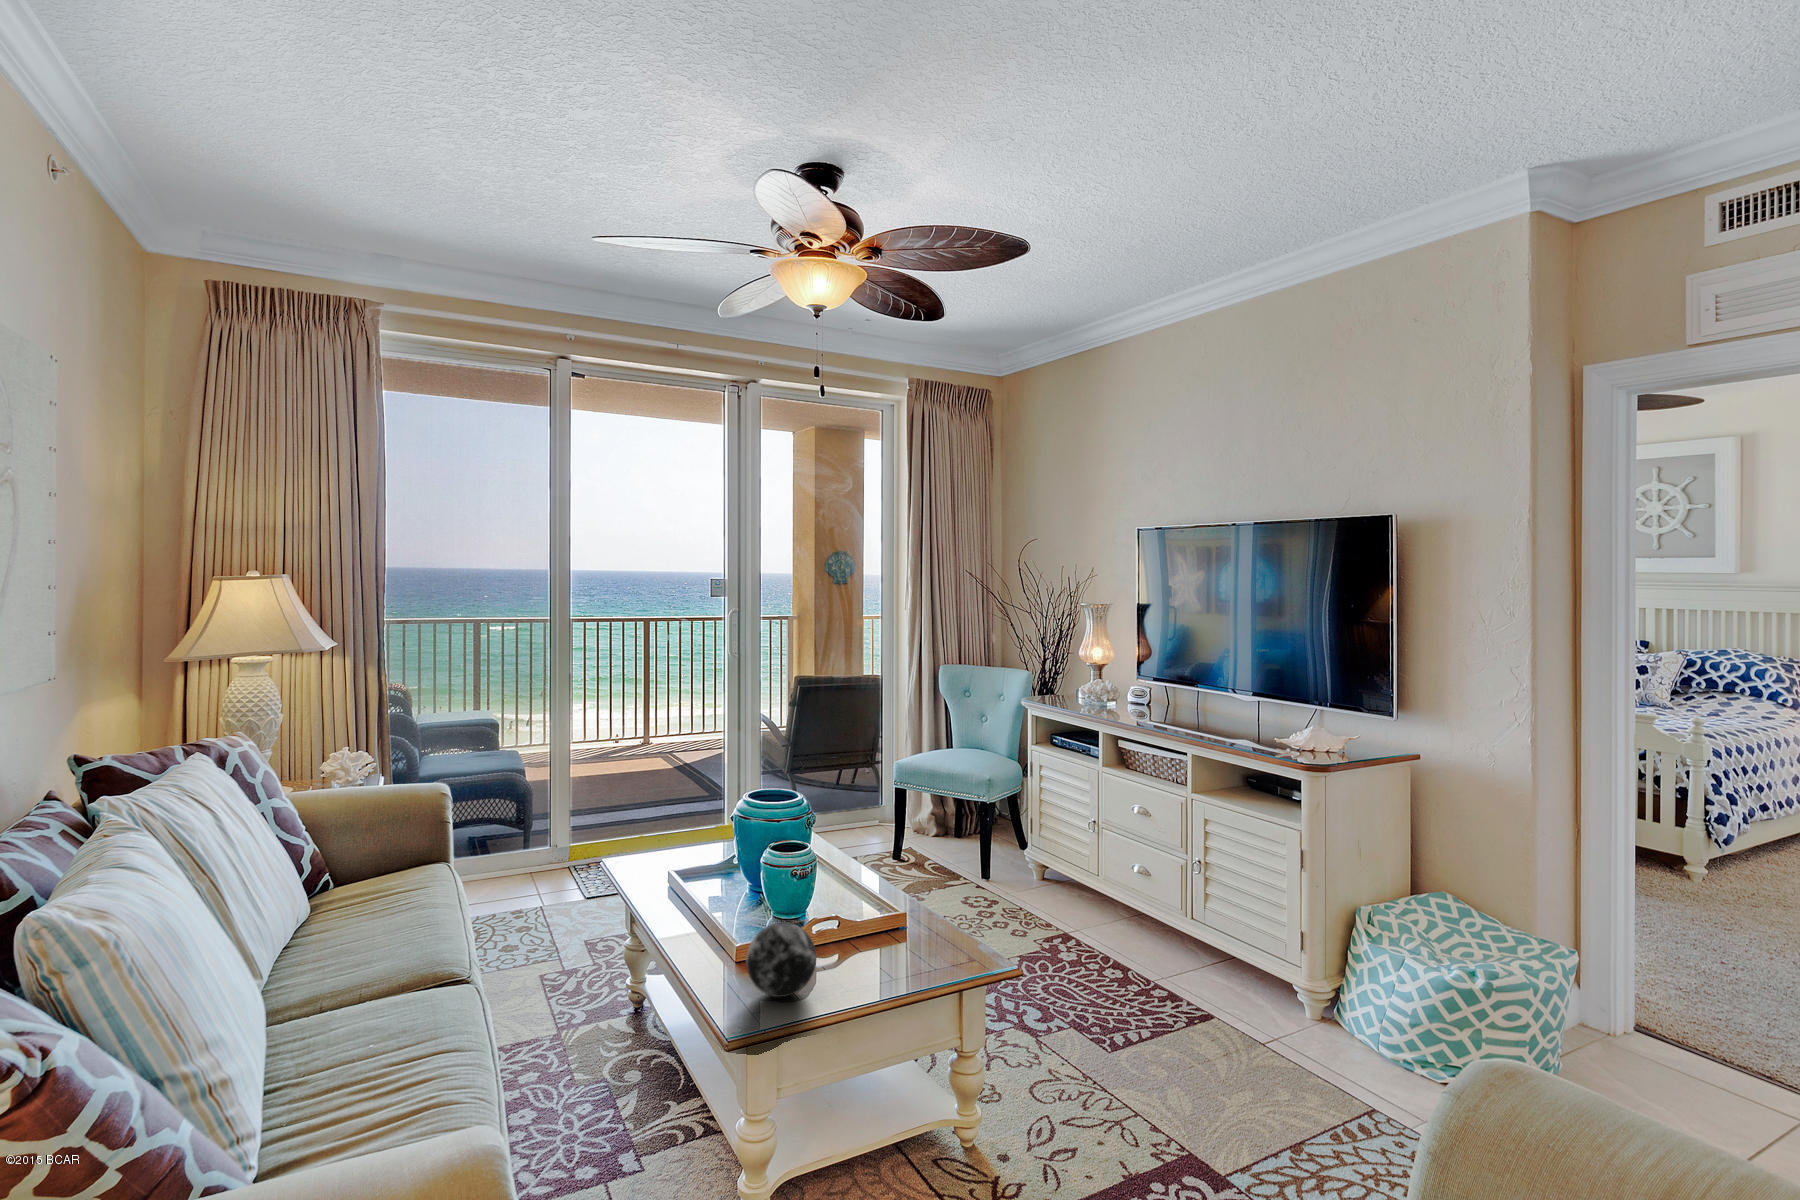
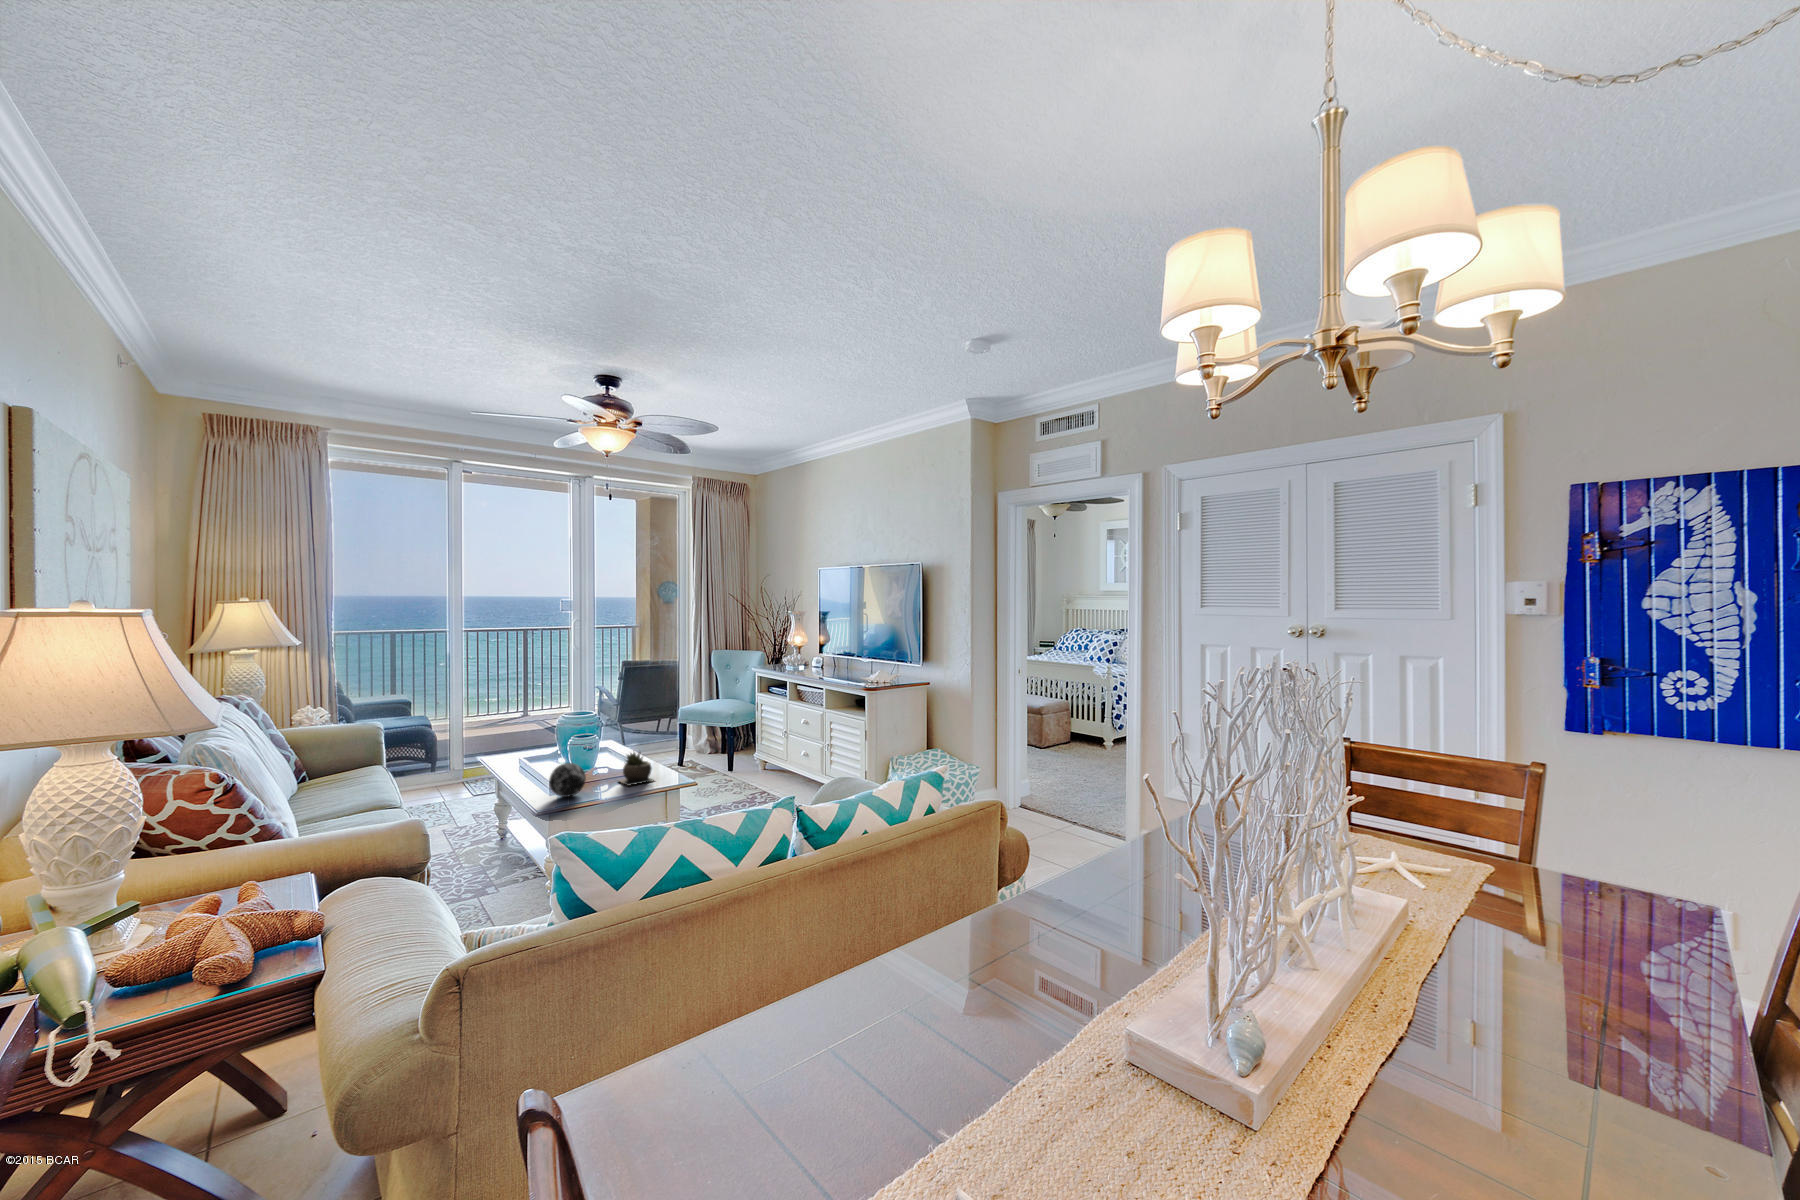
succulent plant: none [866,894,947,974] -> present [620,752,653,786]

